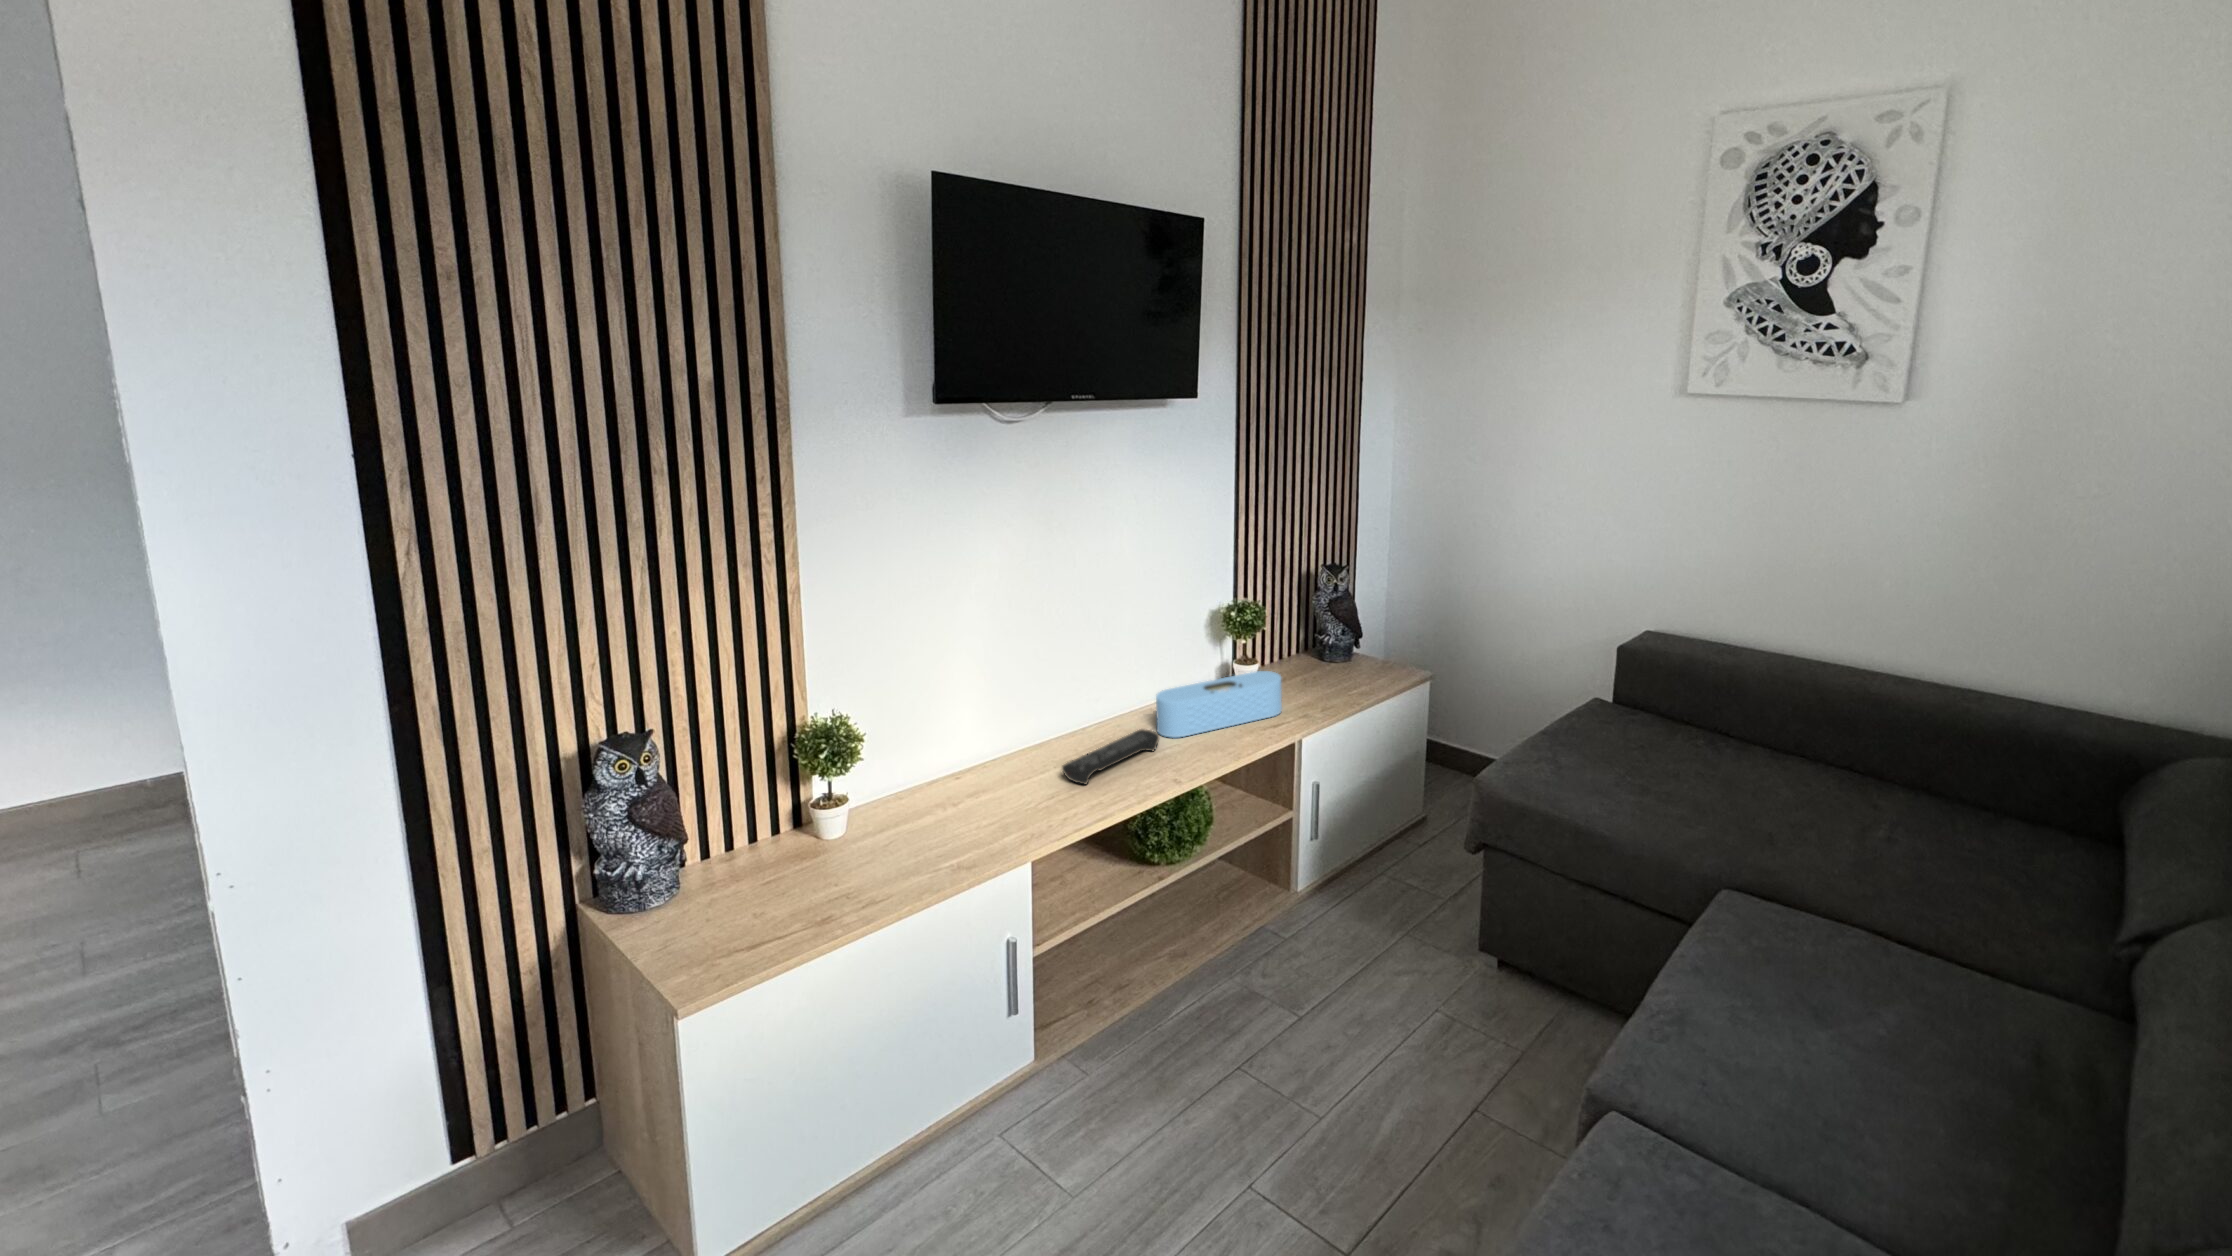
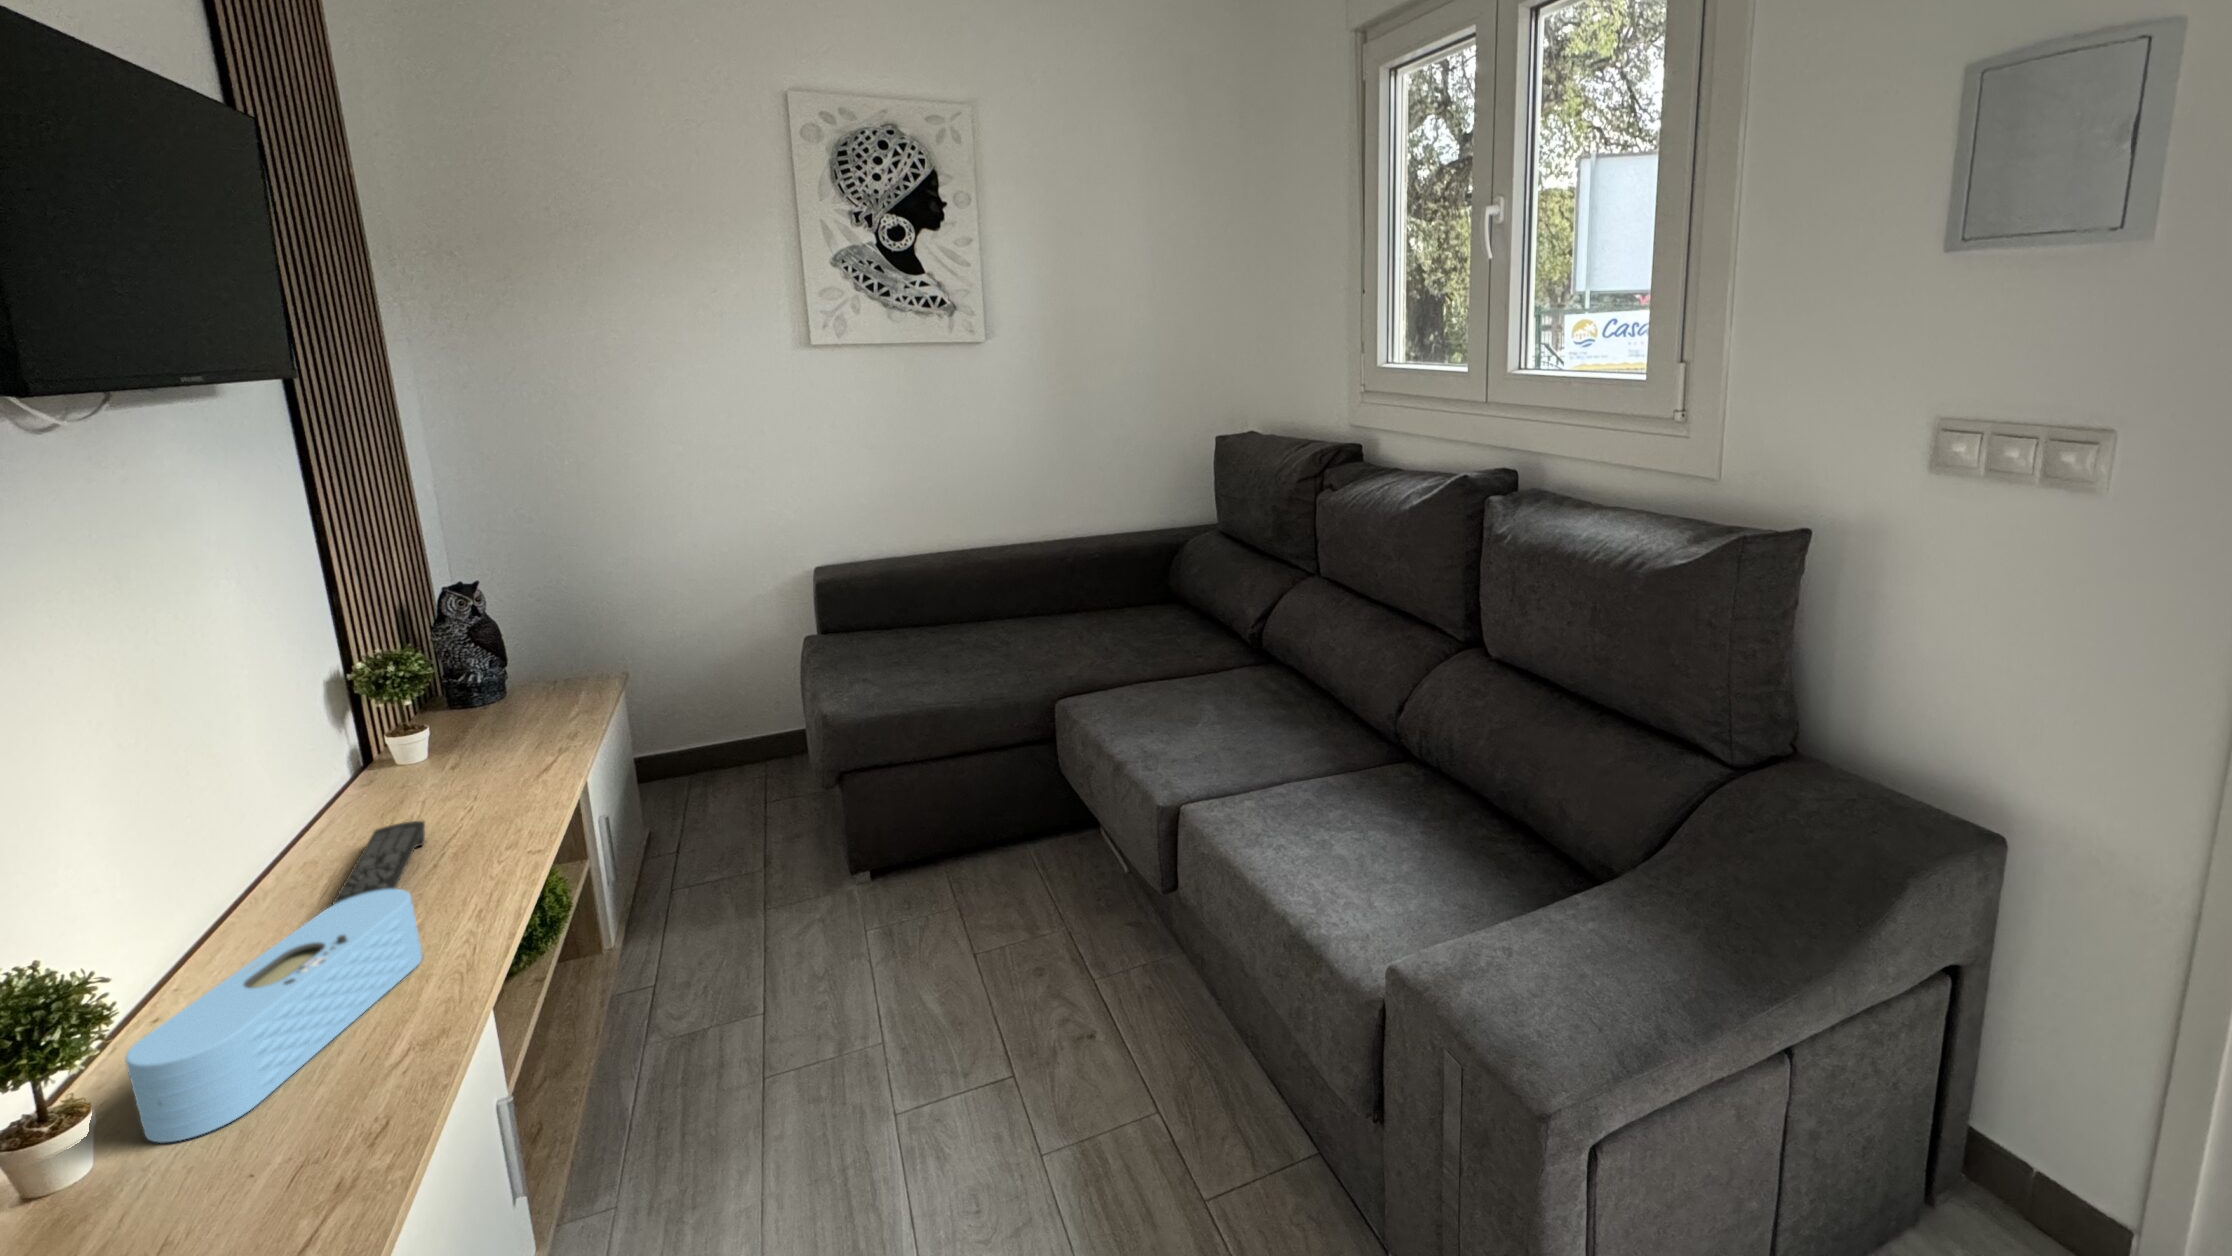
speaker: present [1156,671,1282,738] -> present [125,889,422,1143]

